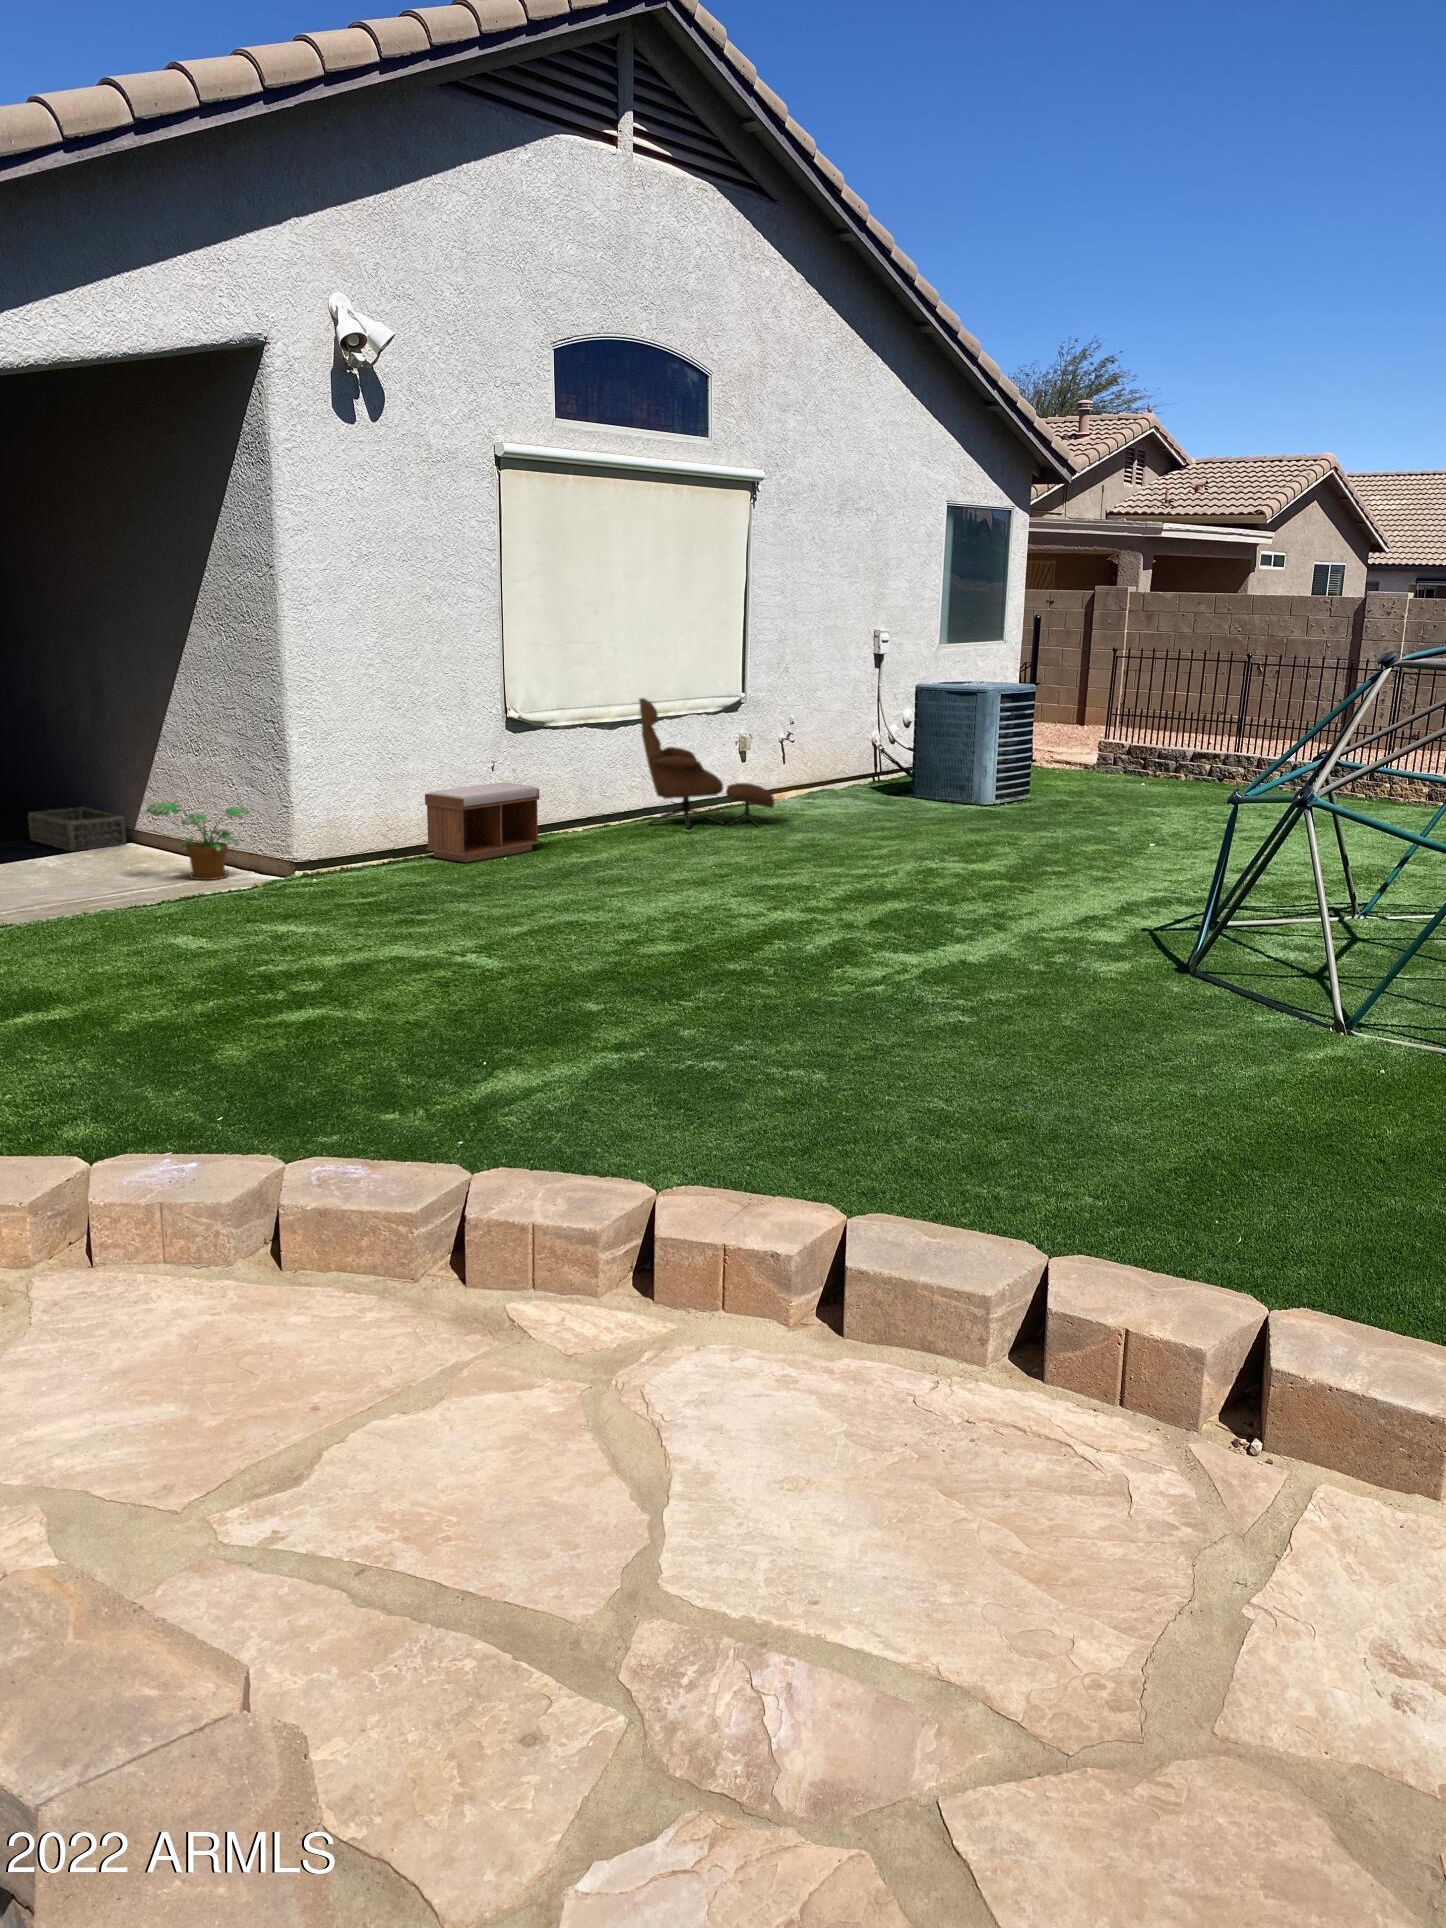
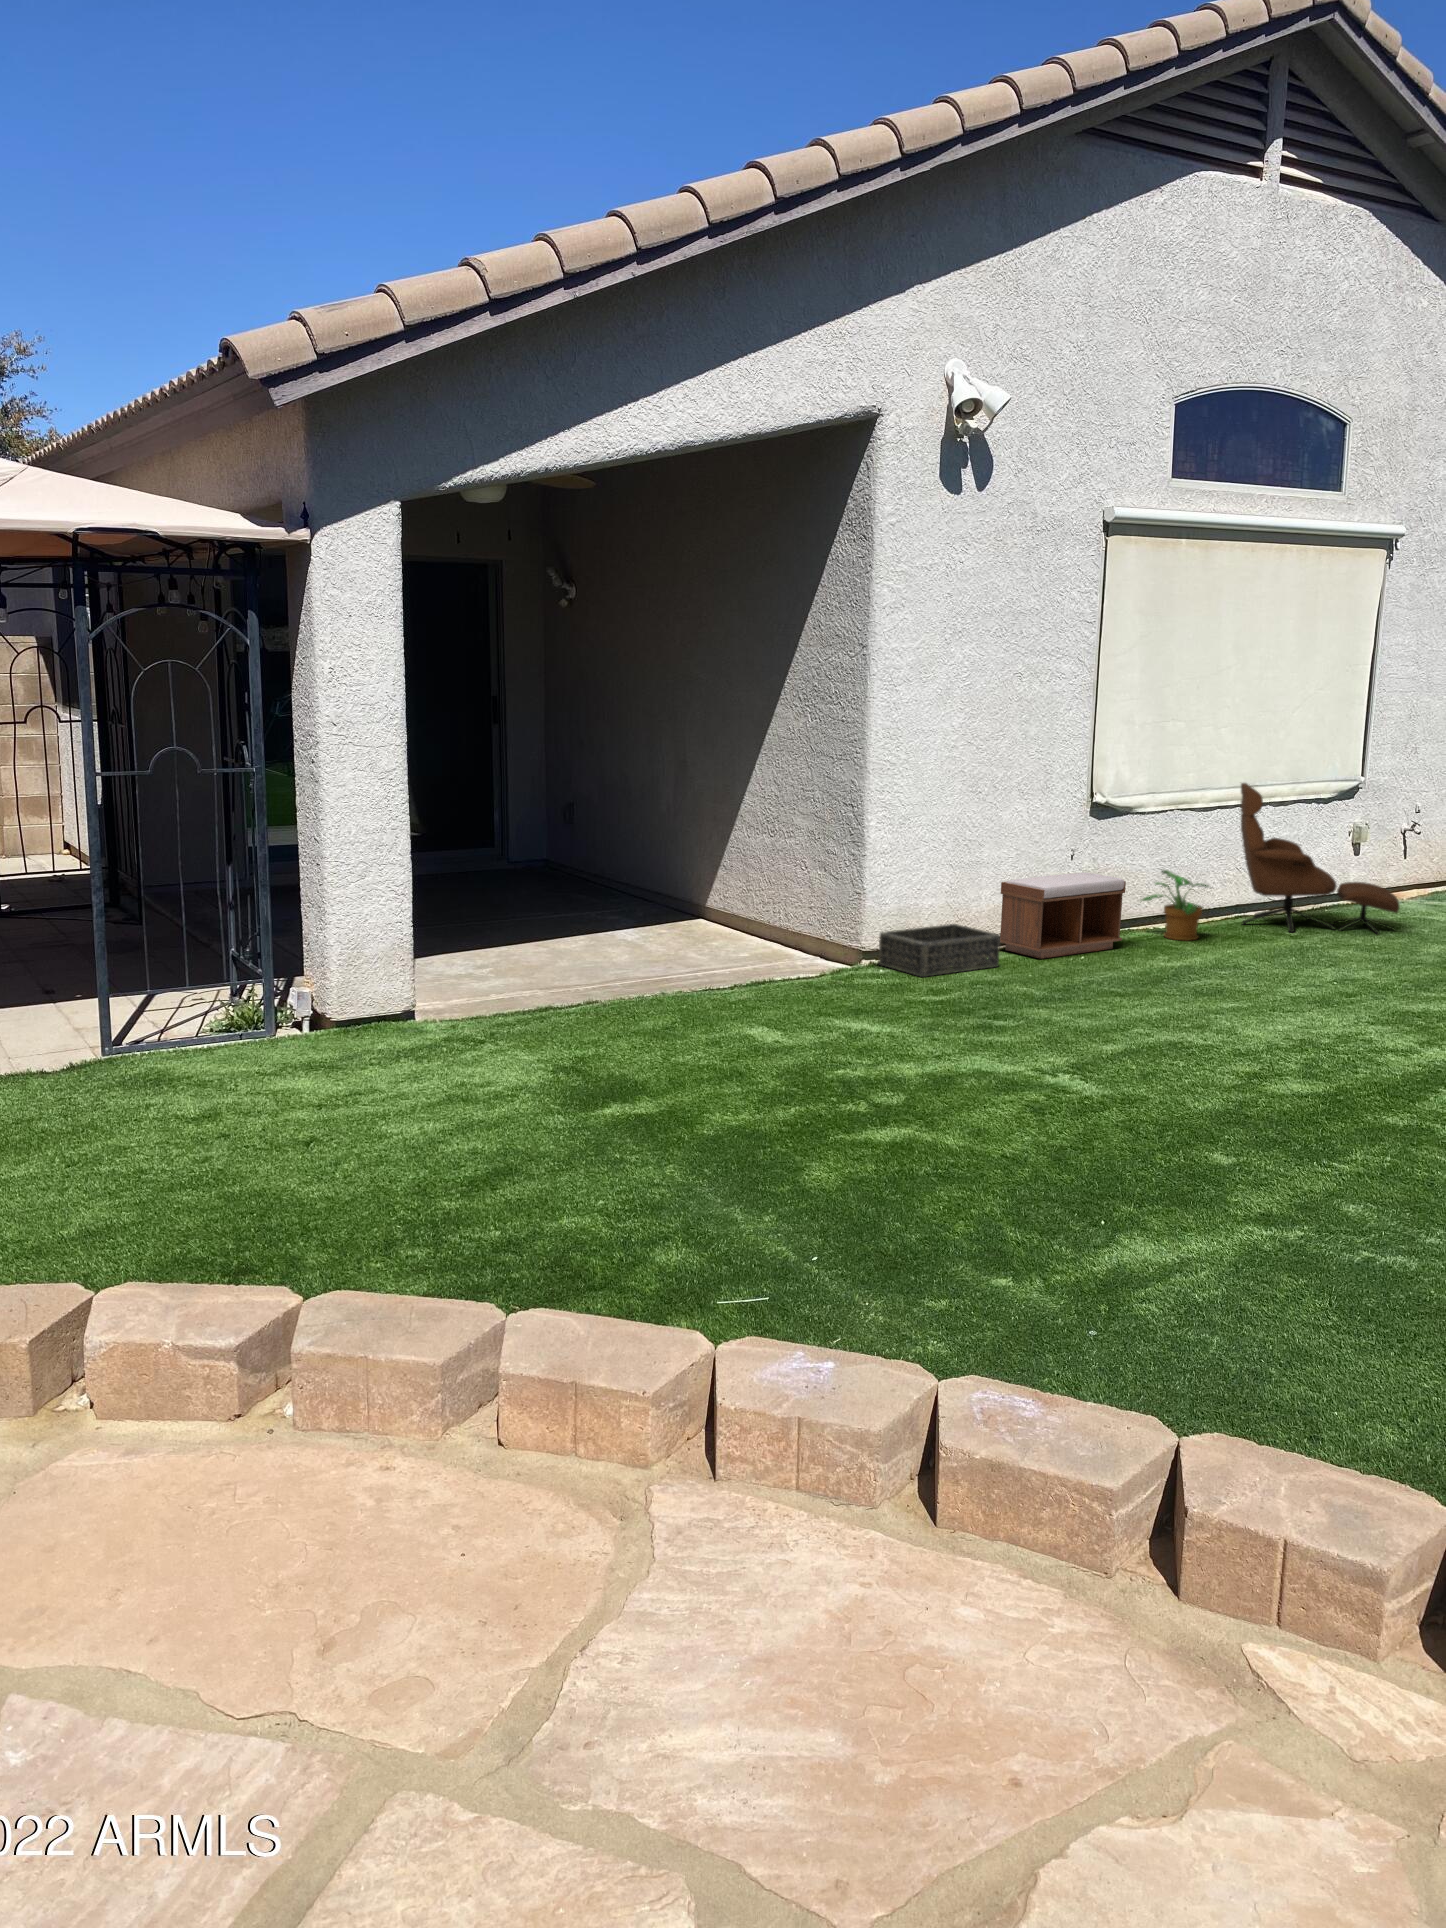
potted plant: present [146,802,249,880] -> present [1142,870,1209,941]
basket: present [28,808,126,851] -> present [878,924,1000,977]

